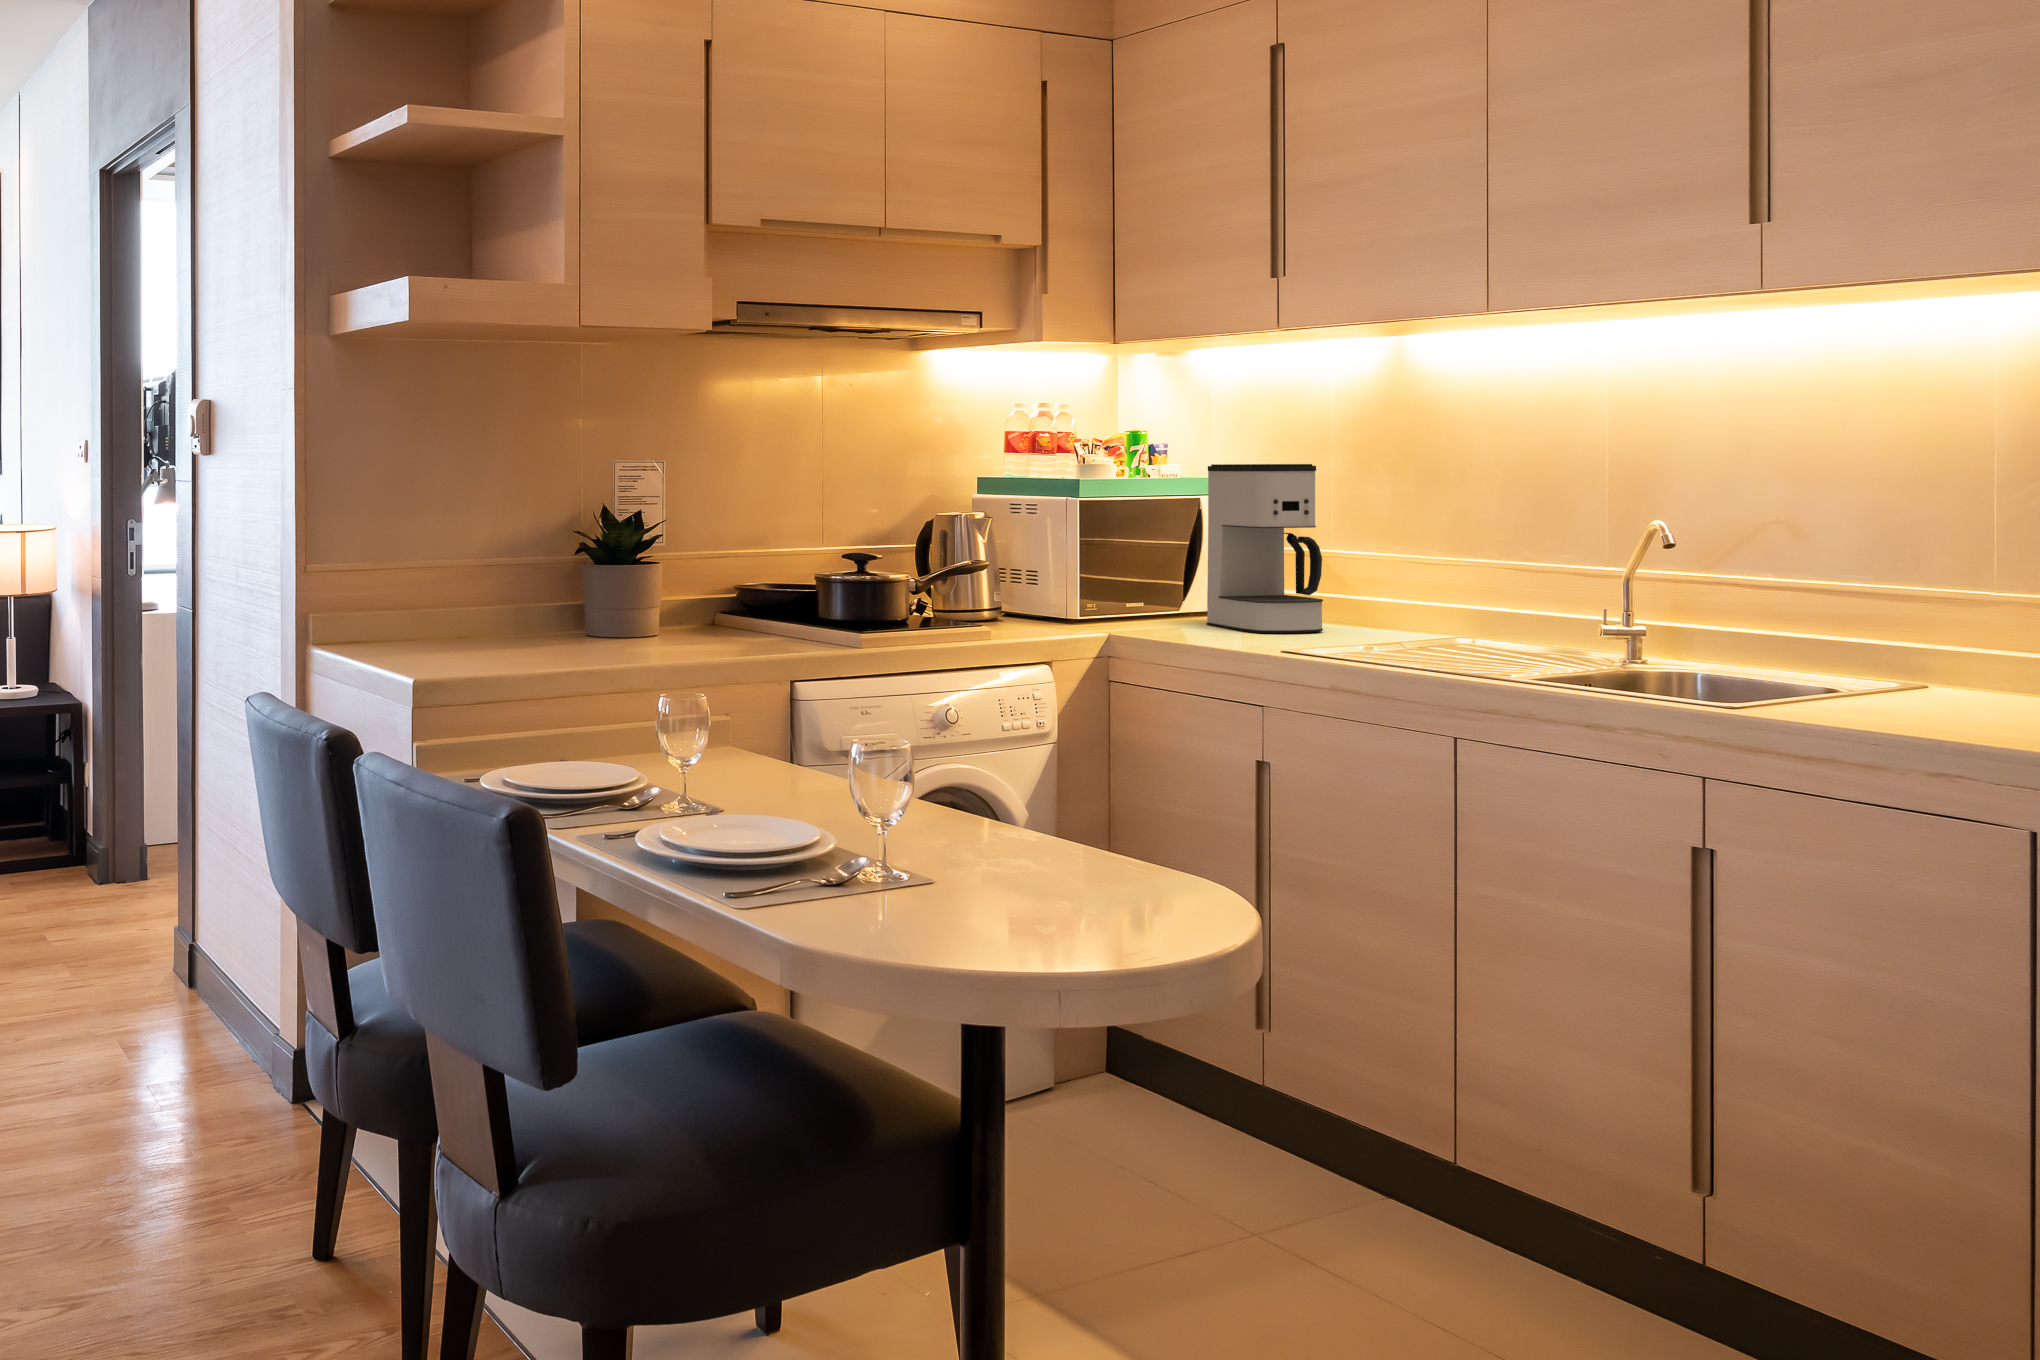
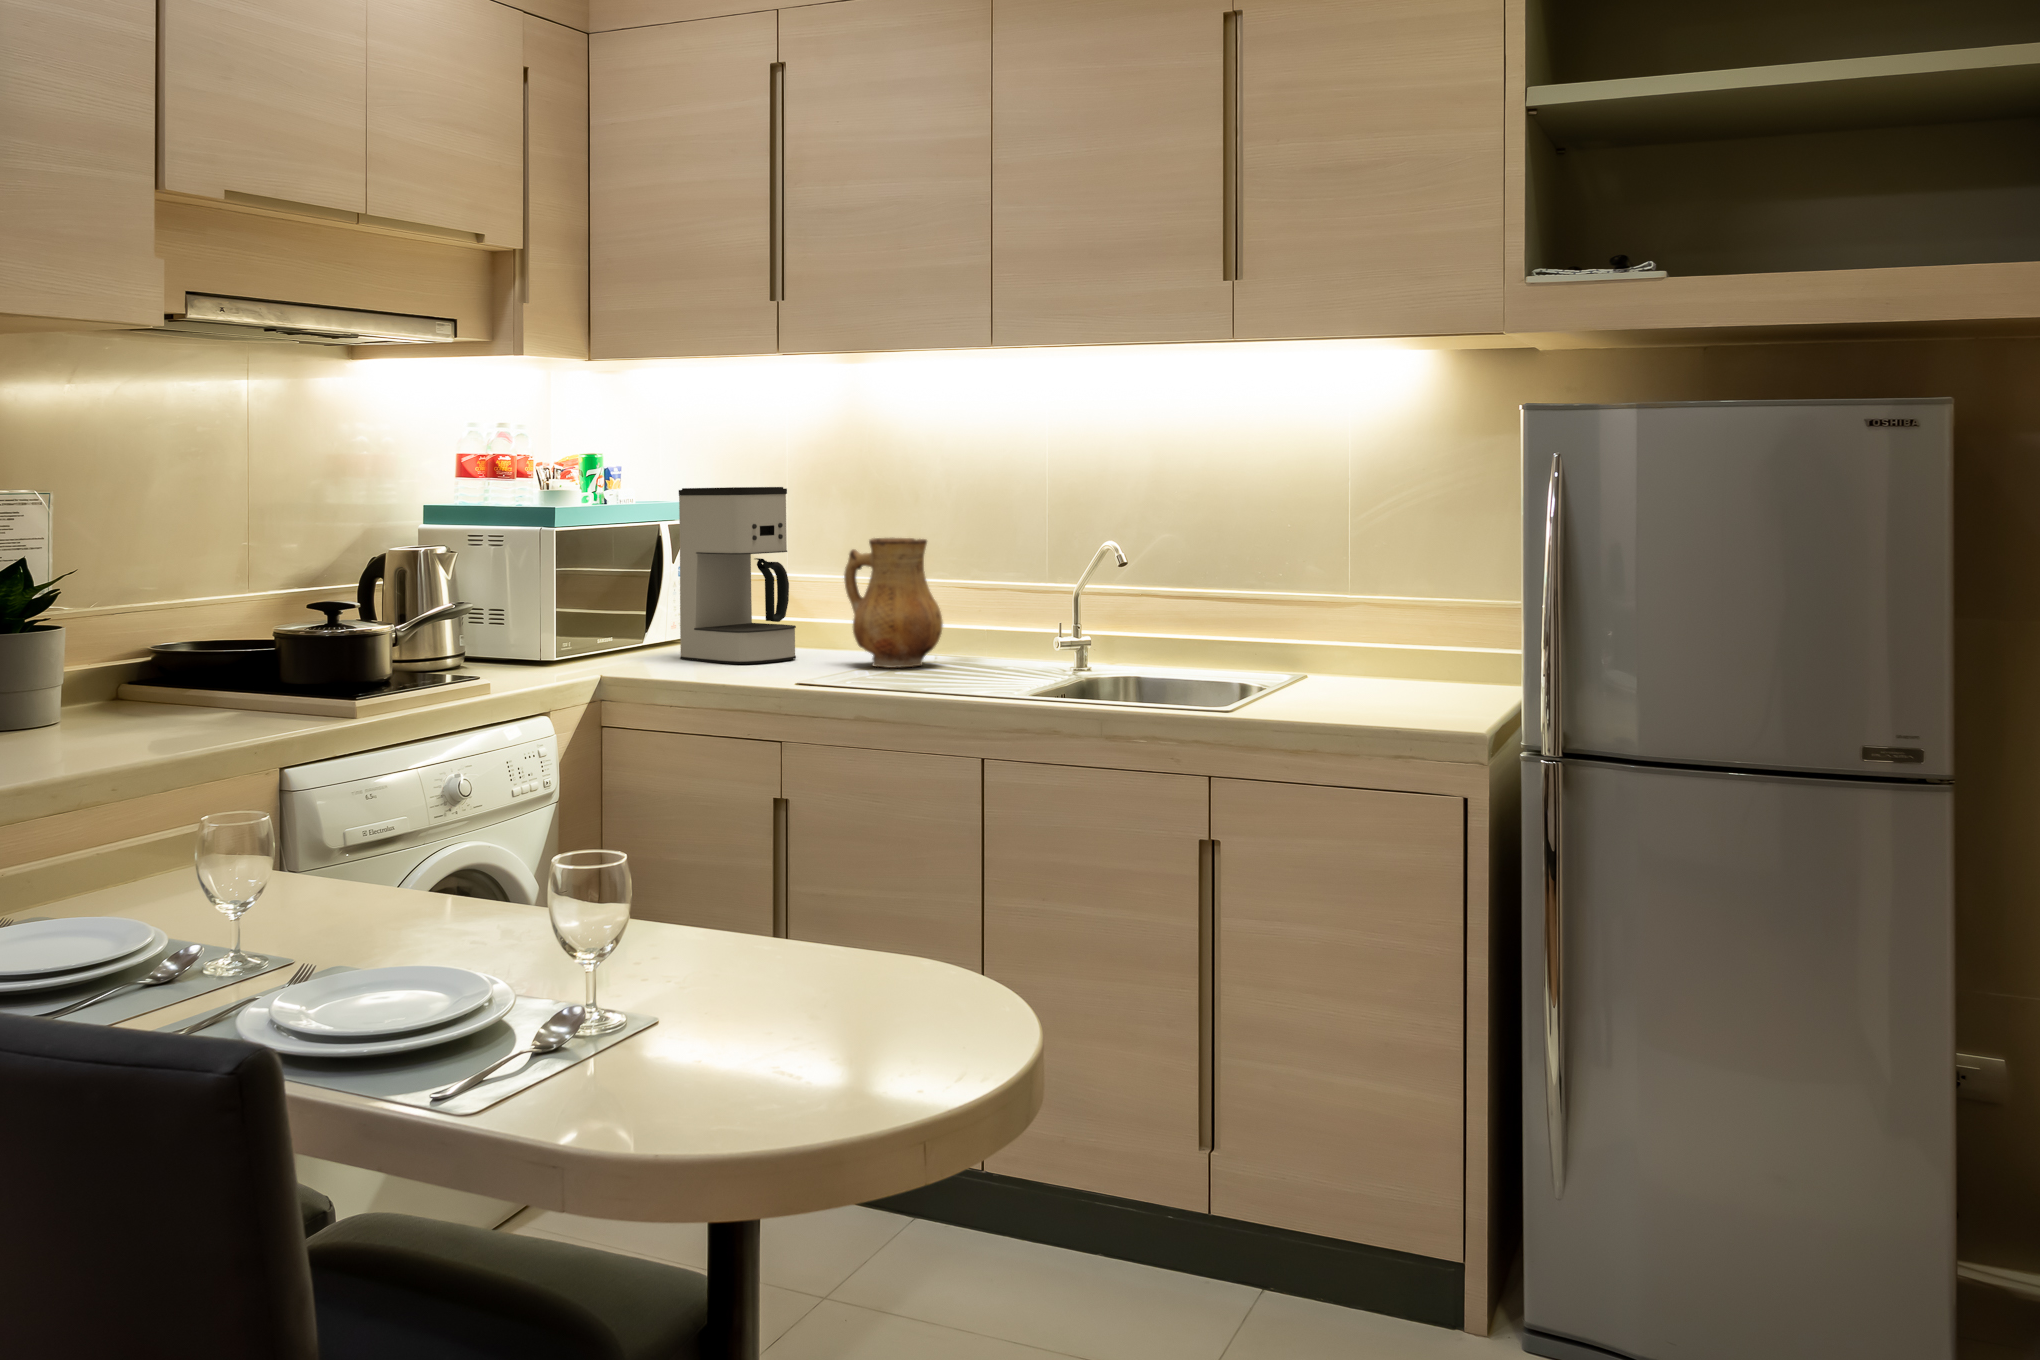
ceramic pitcher: none [1368,516,1474,647] -> present [844,538,943,668]

